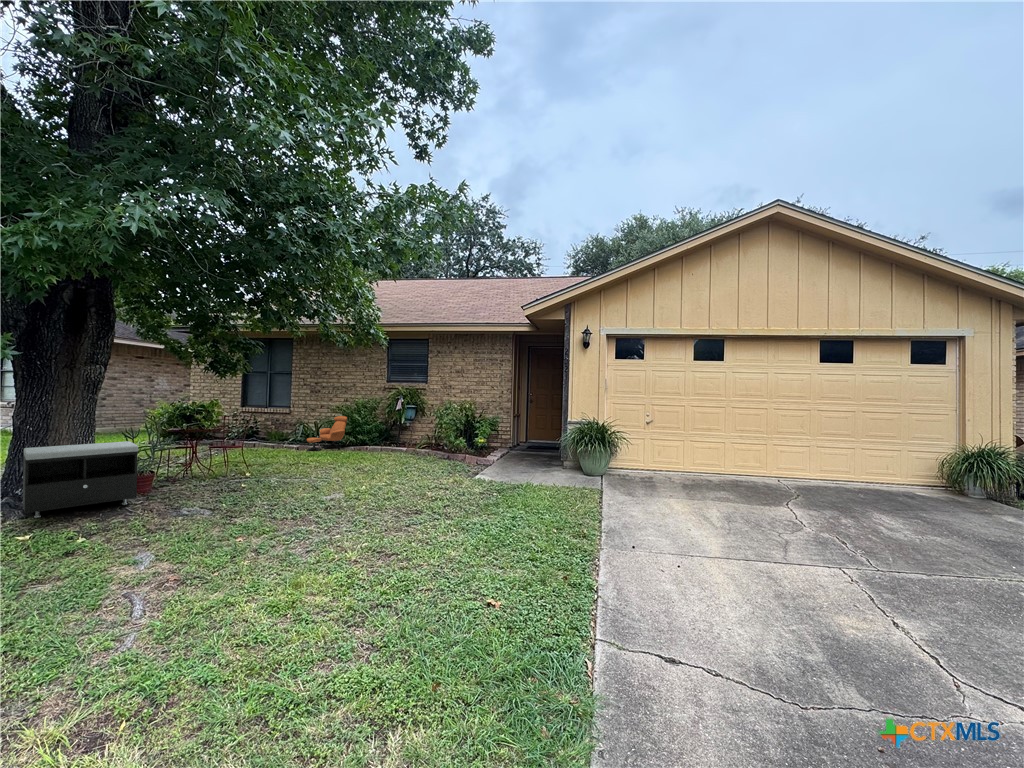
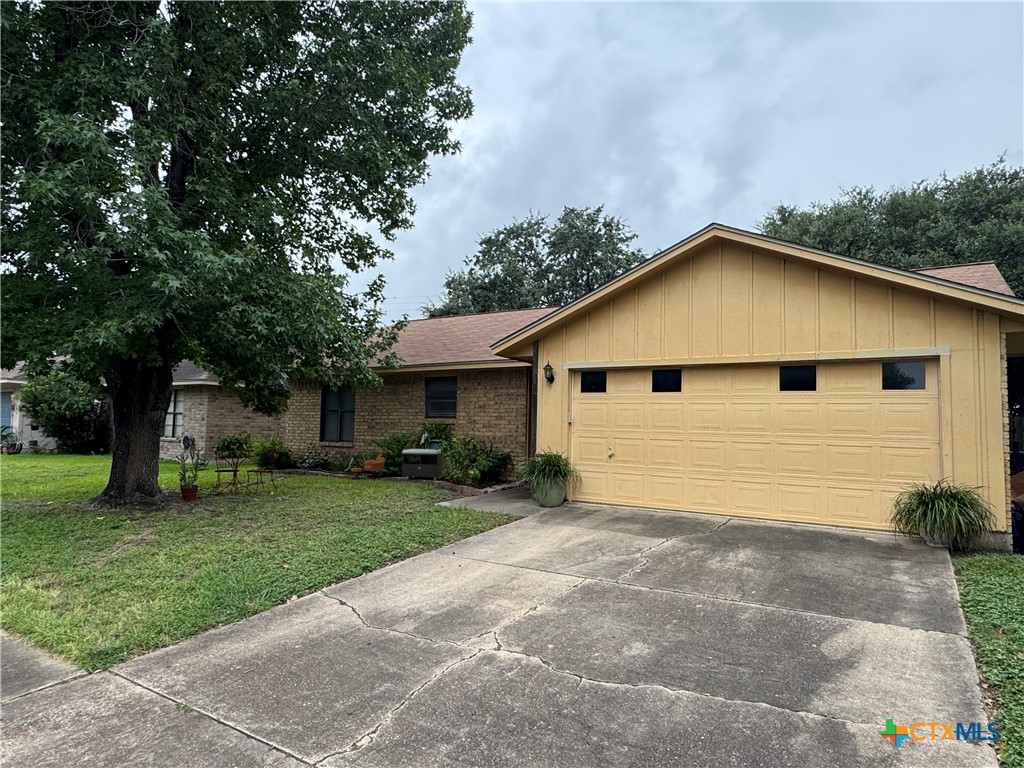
storage bench: present [23,441,138,518] -> present [402,449,443,480]

